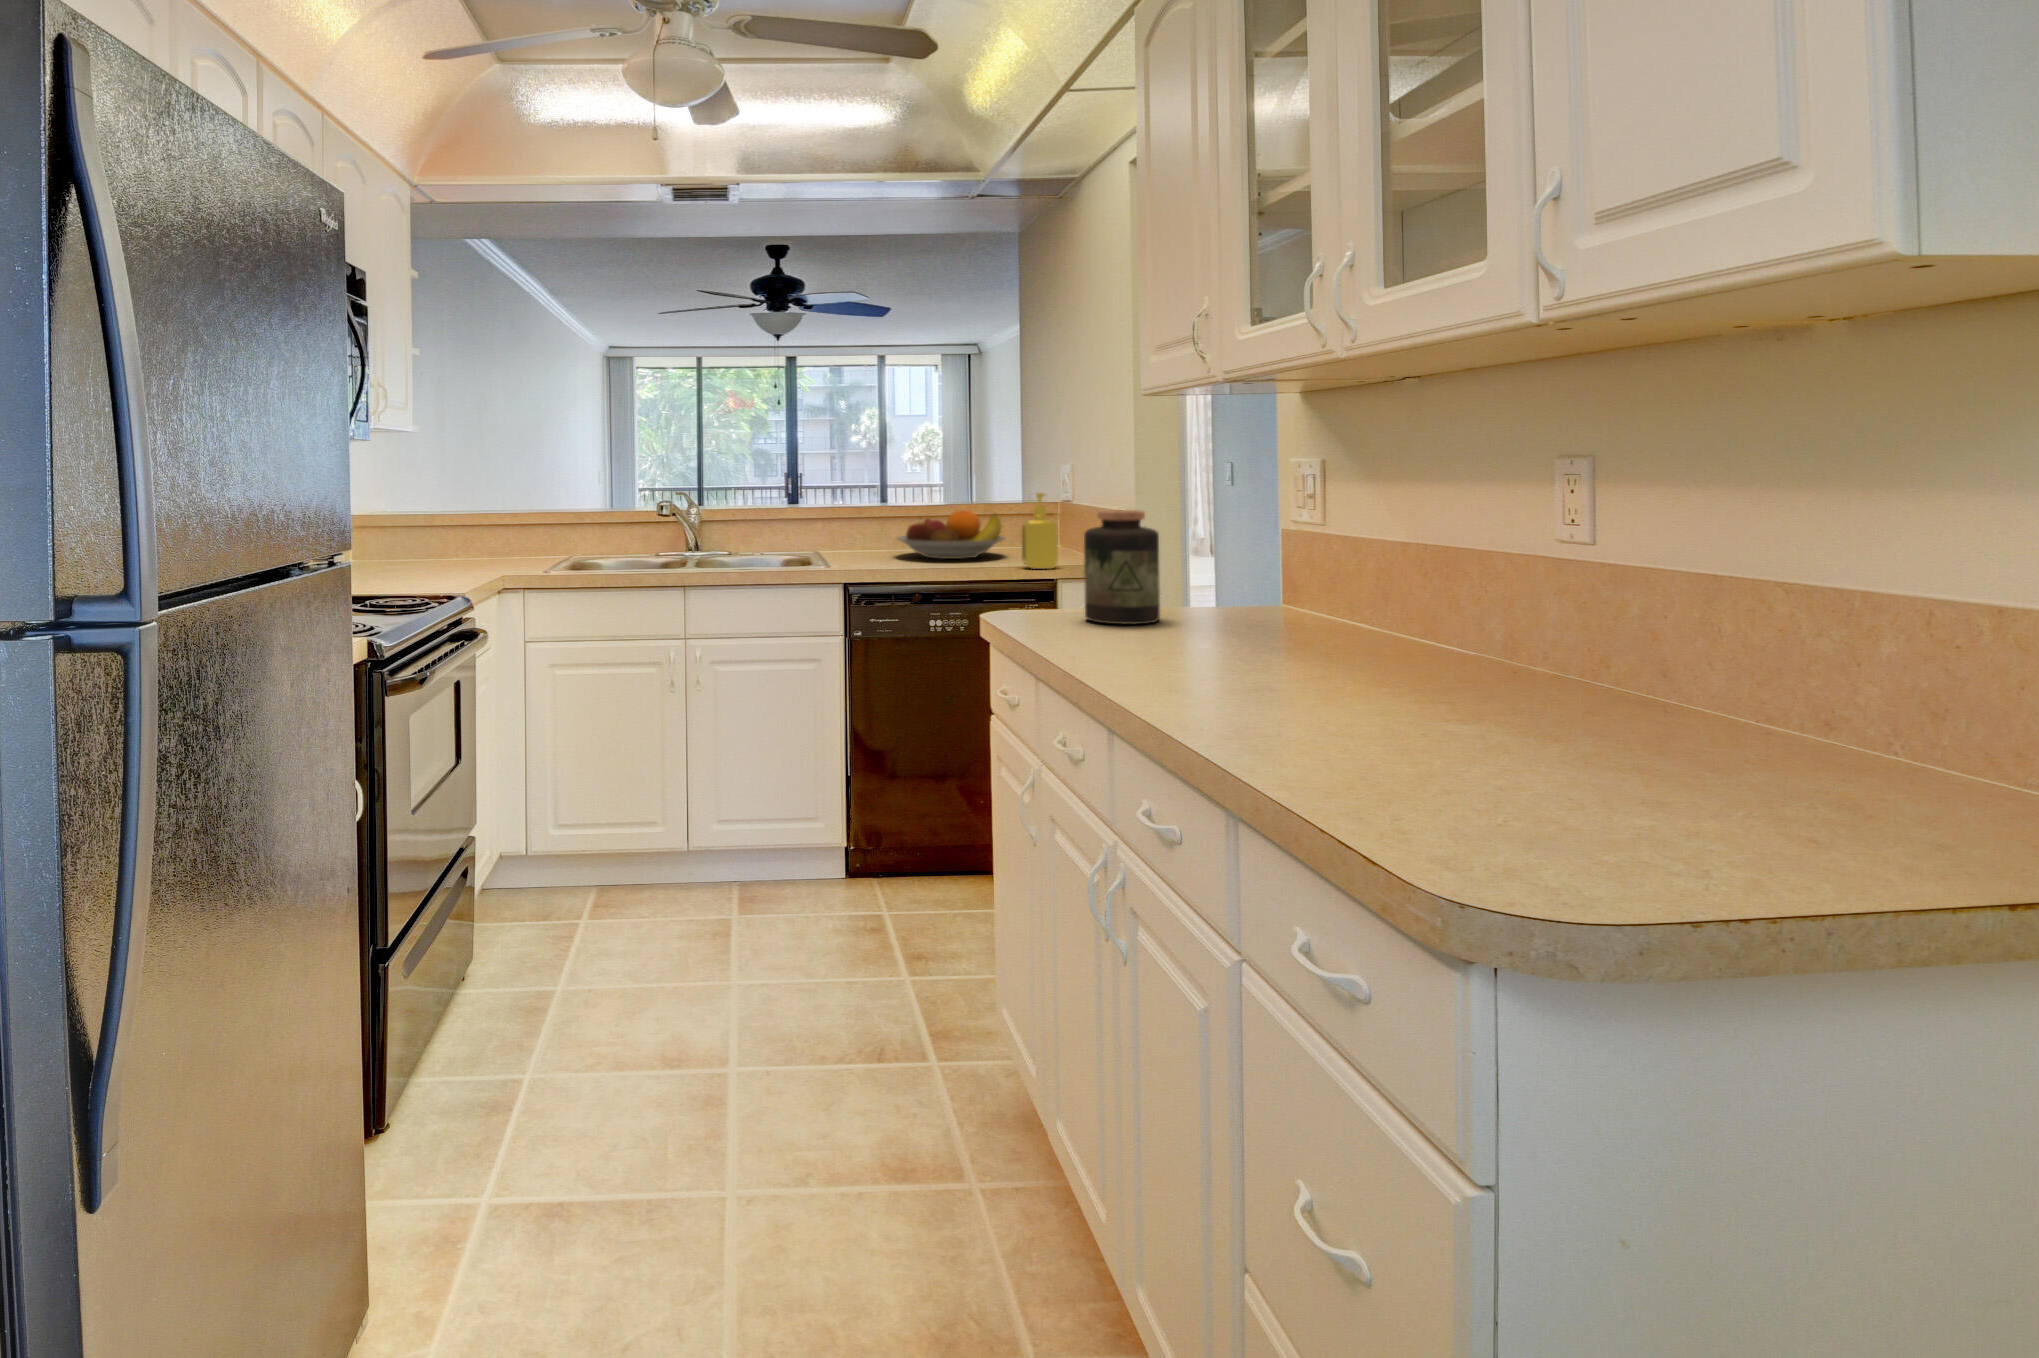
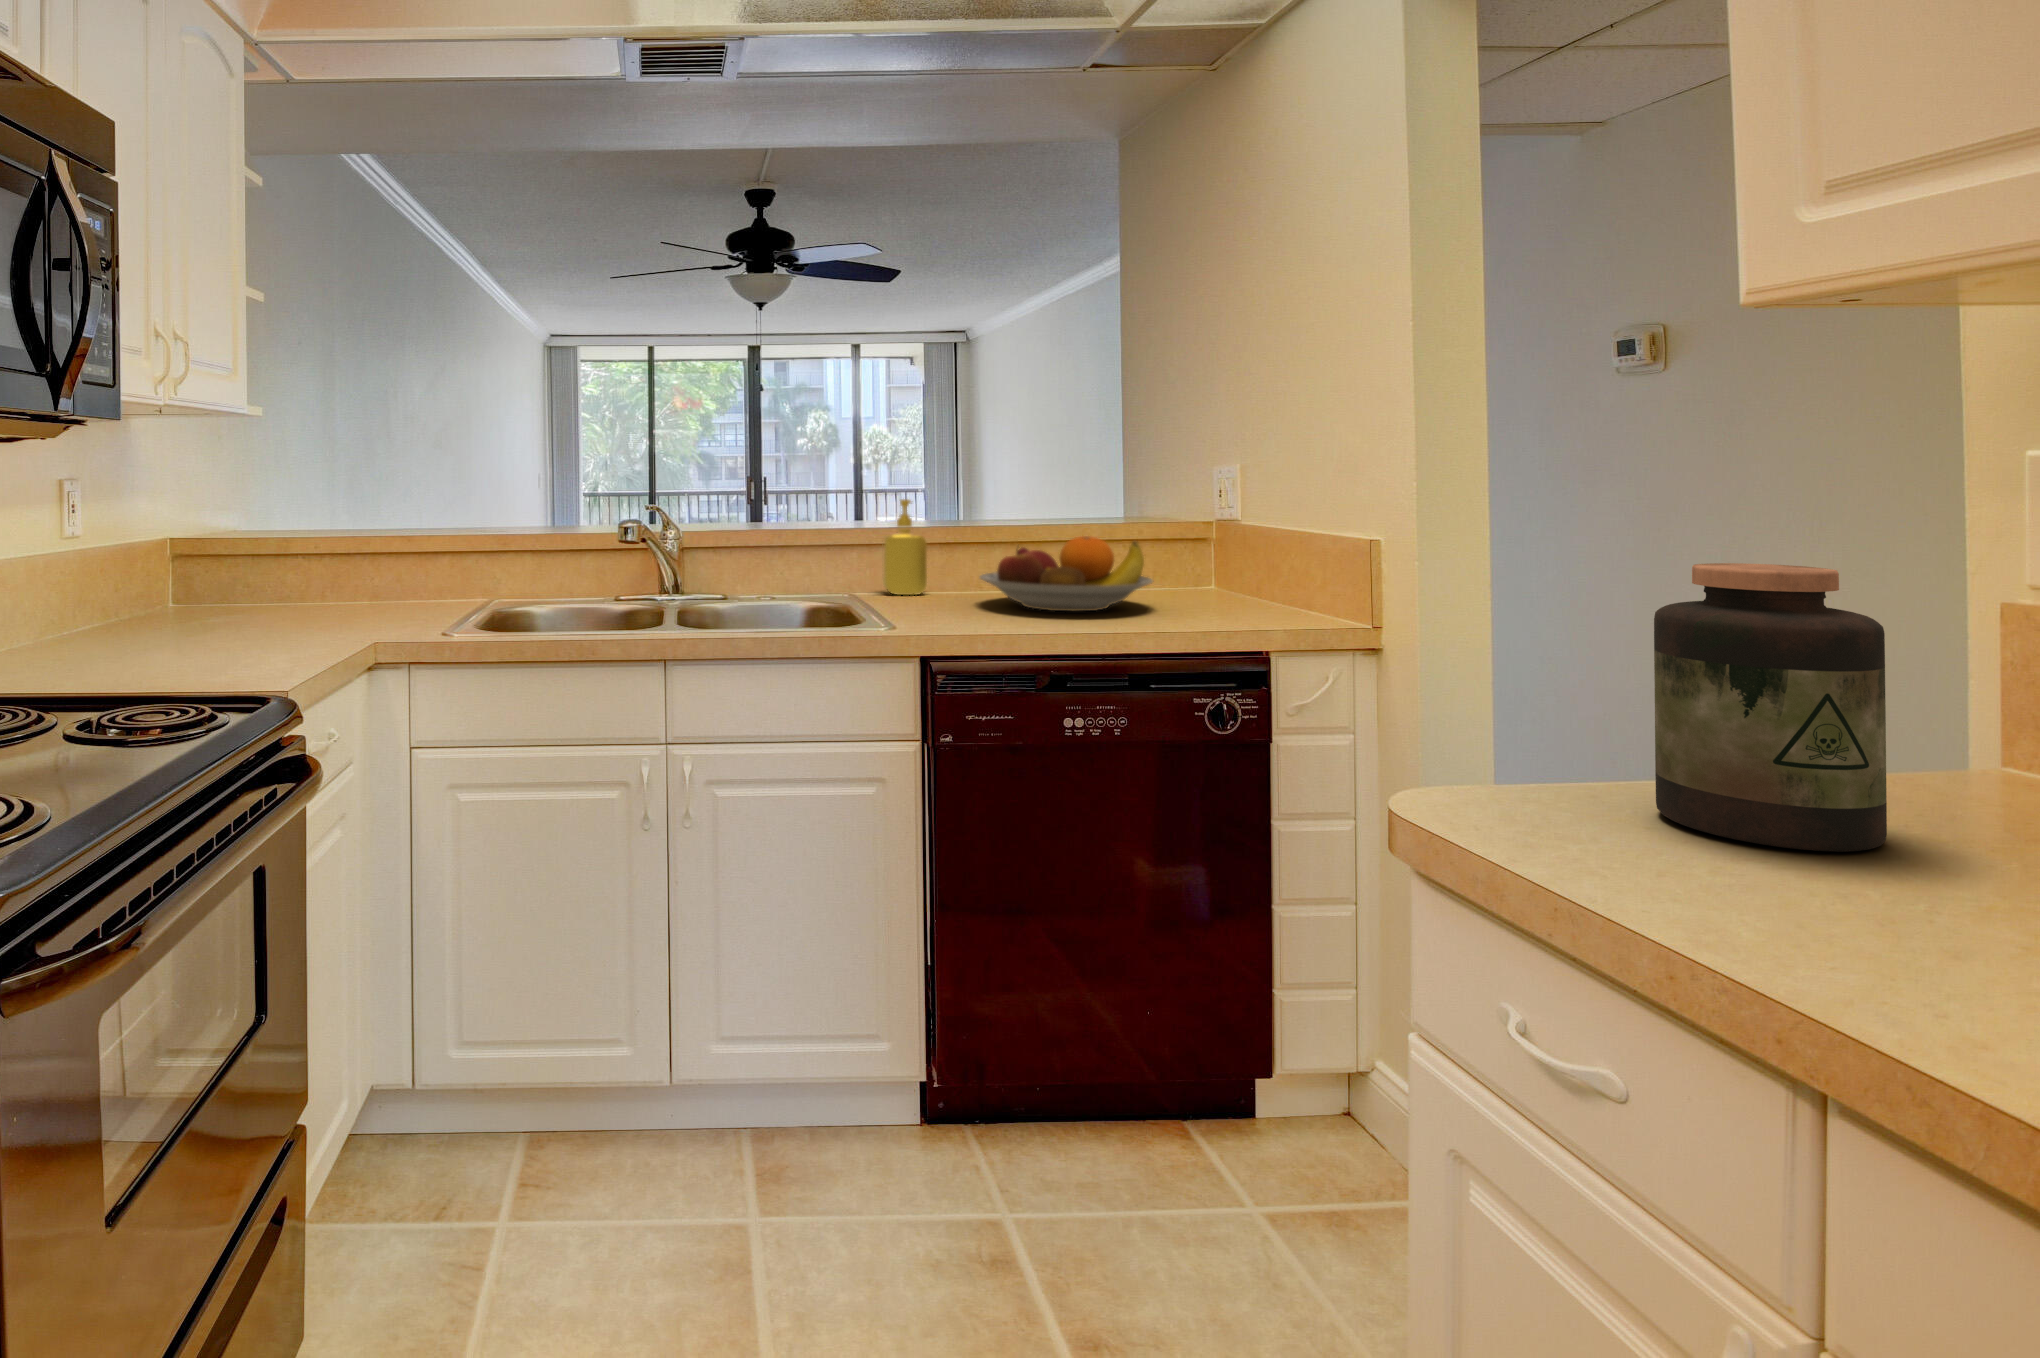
soap dispenser: present [1022,493,1058,569] -> present [883,499,927,595]

